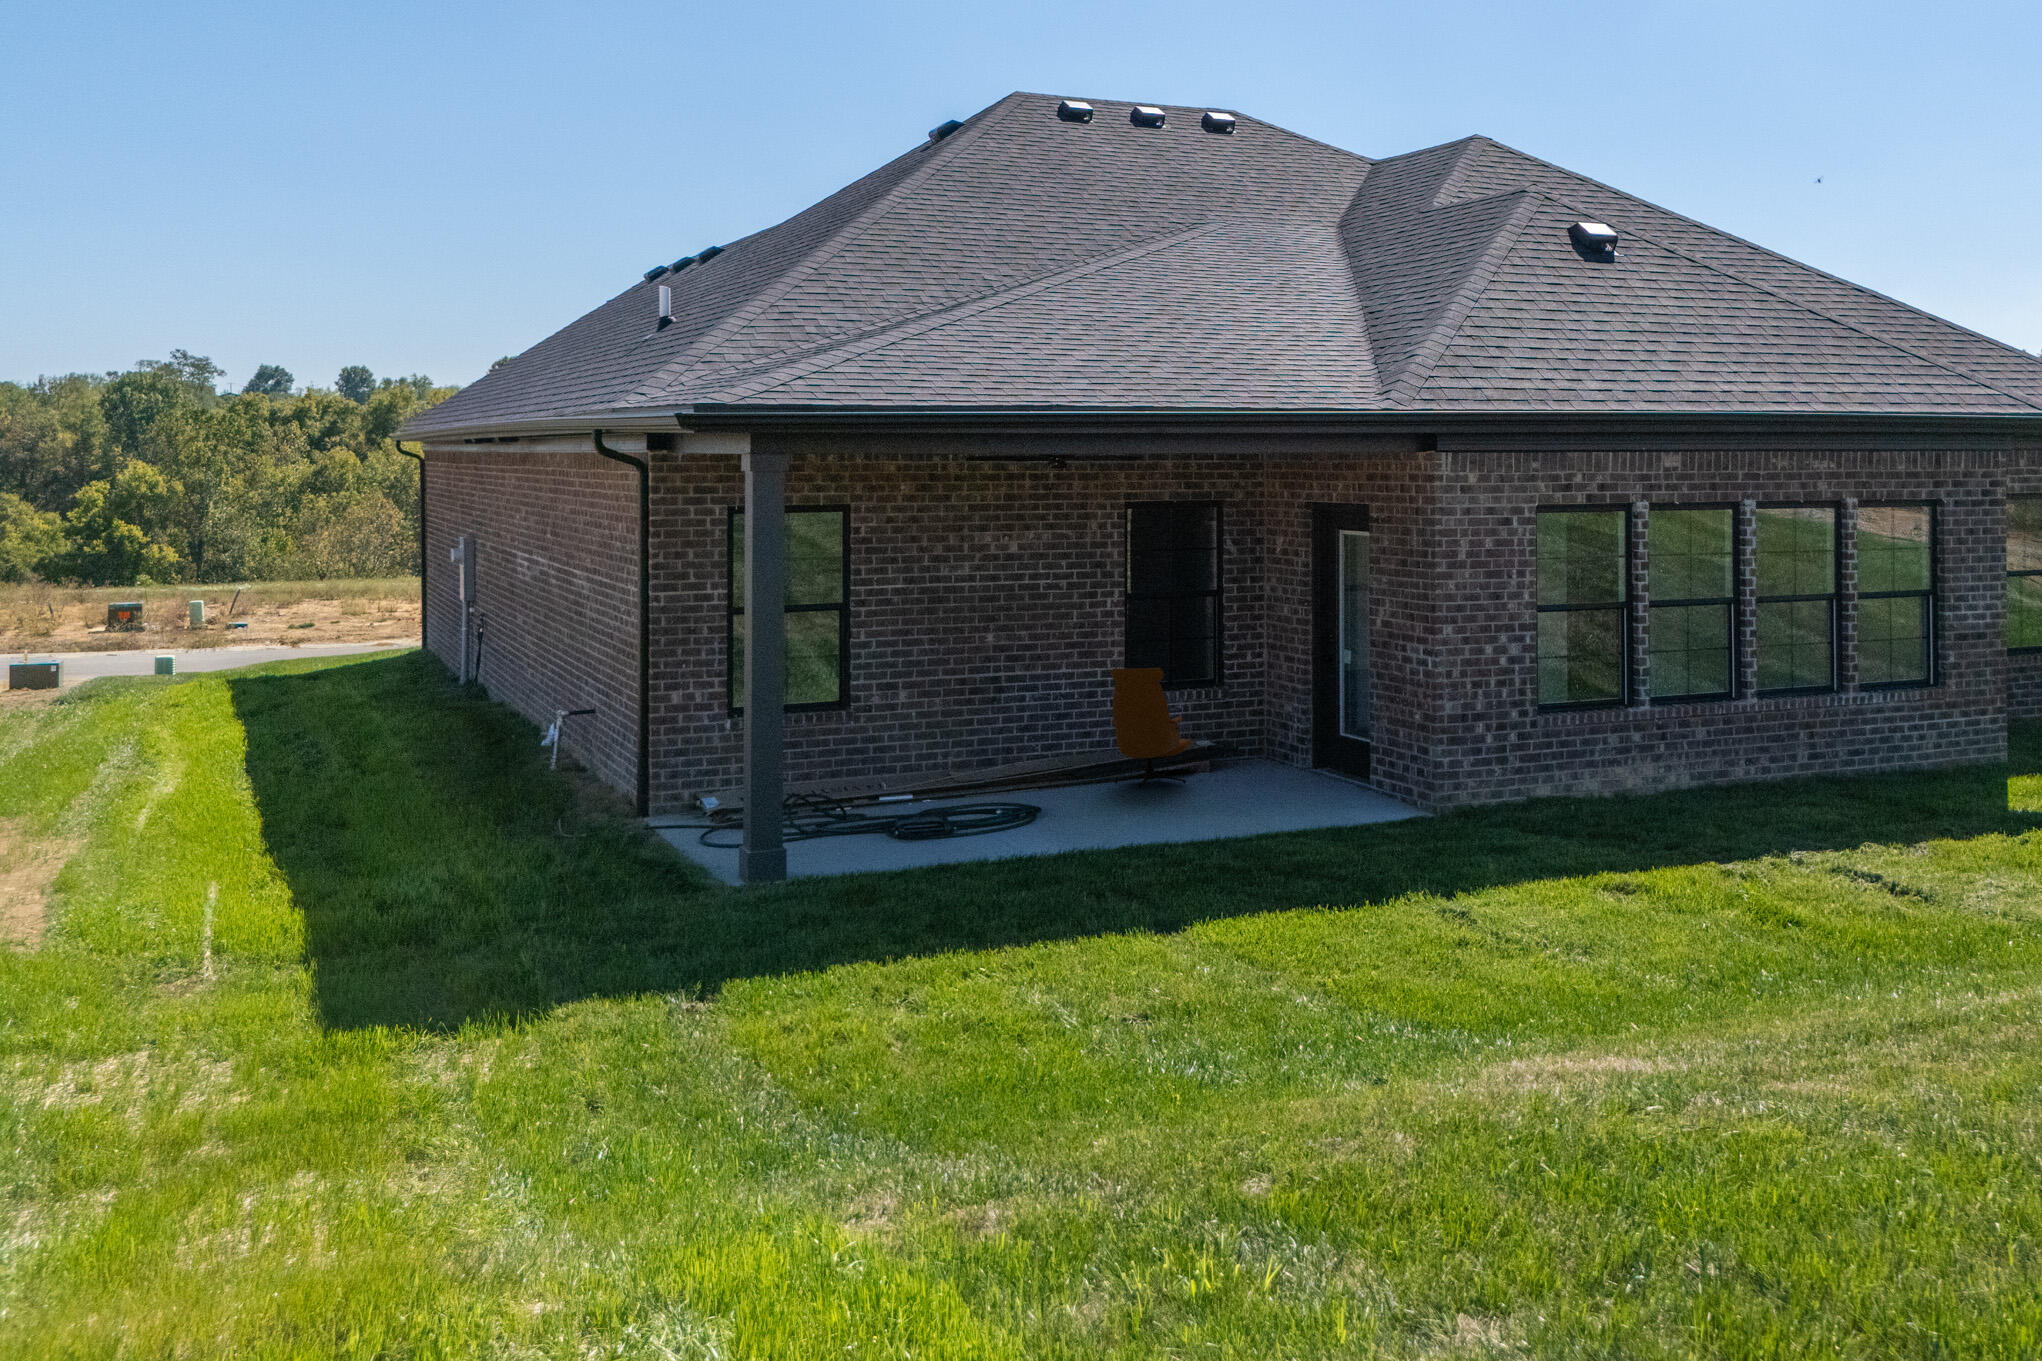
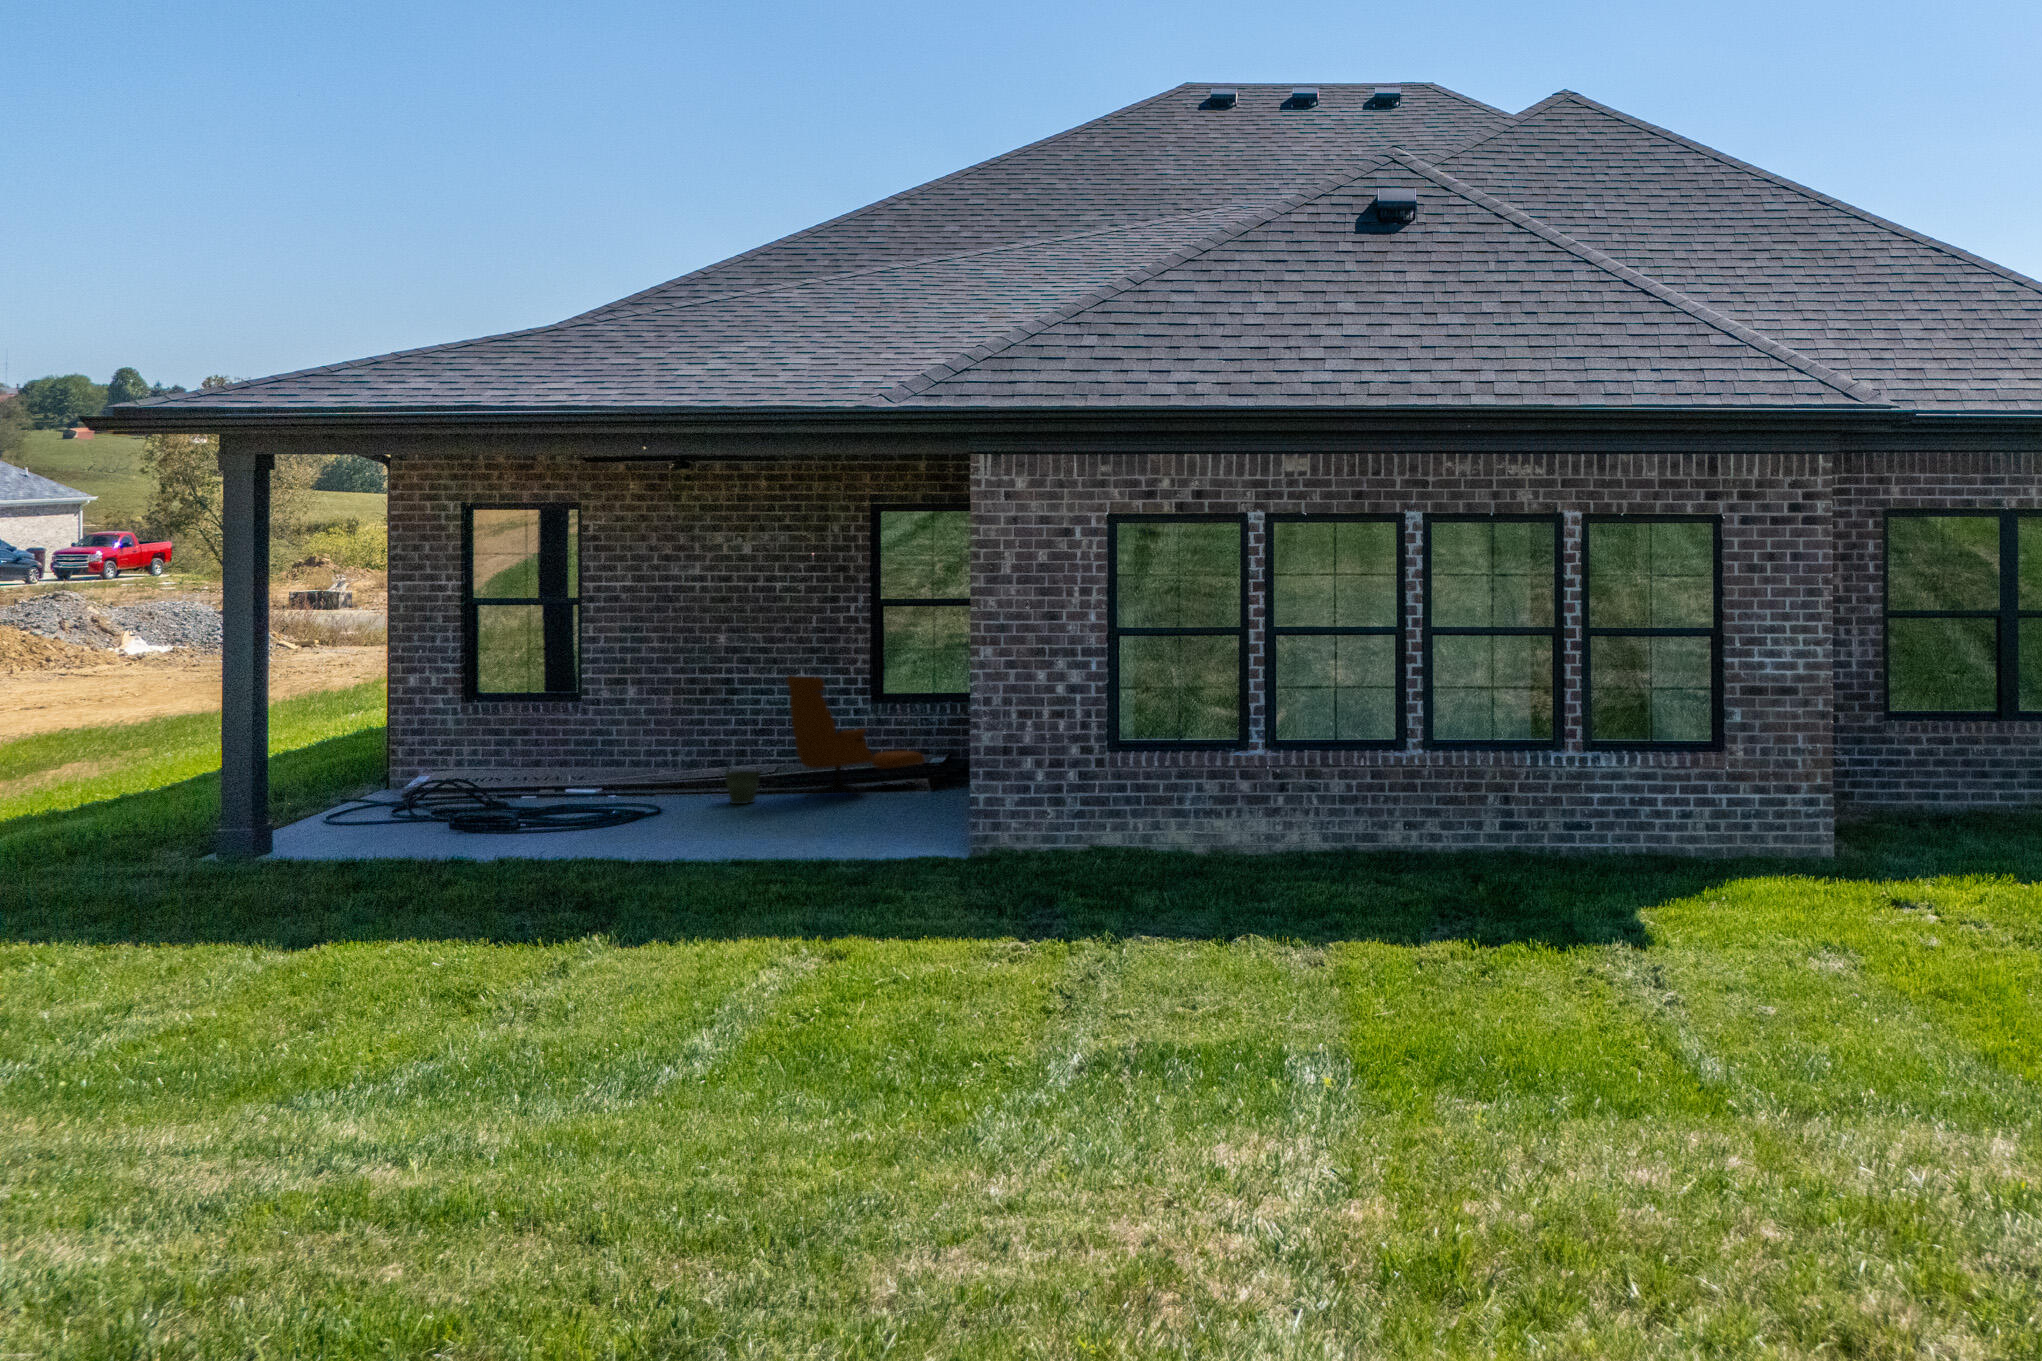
bucket: none [1065,749,1103,798] -> present [725,770,760,804]

